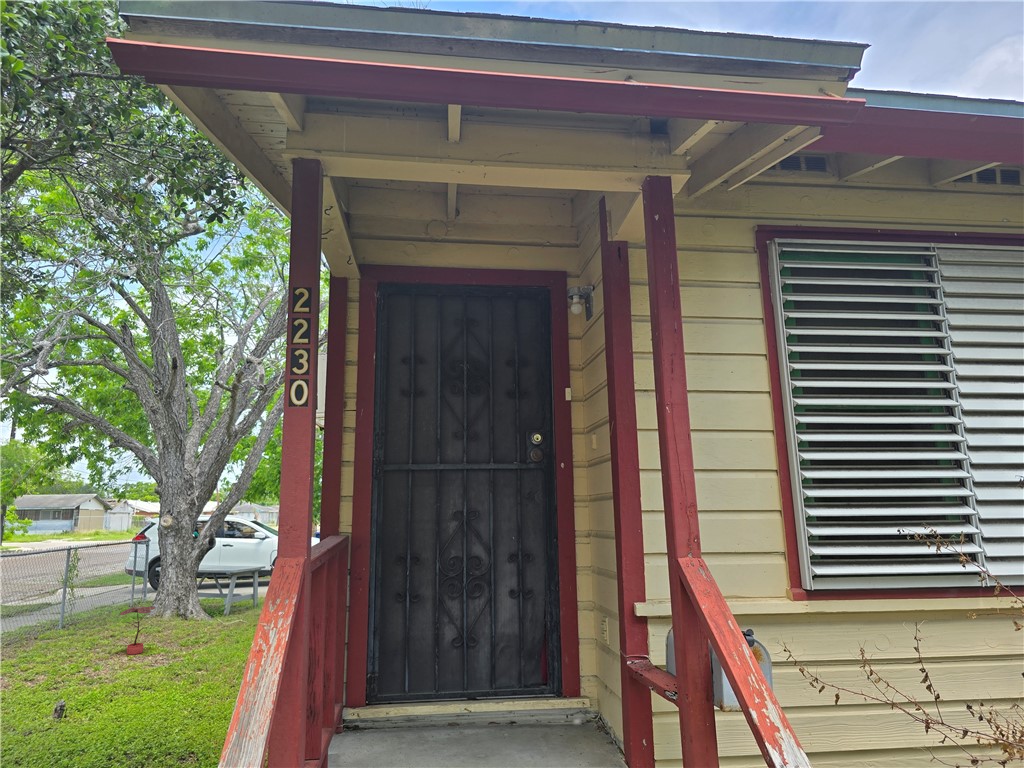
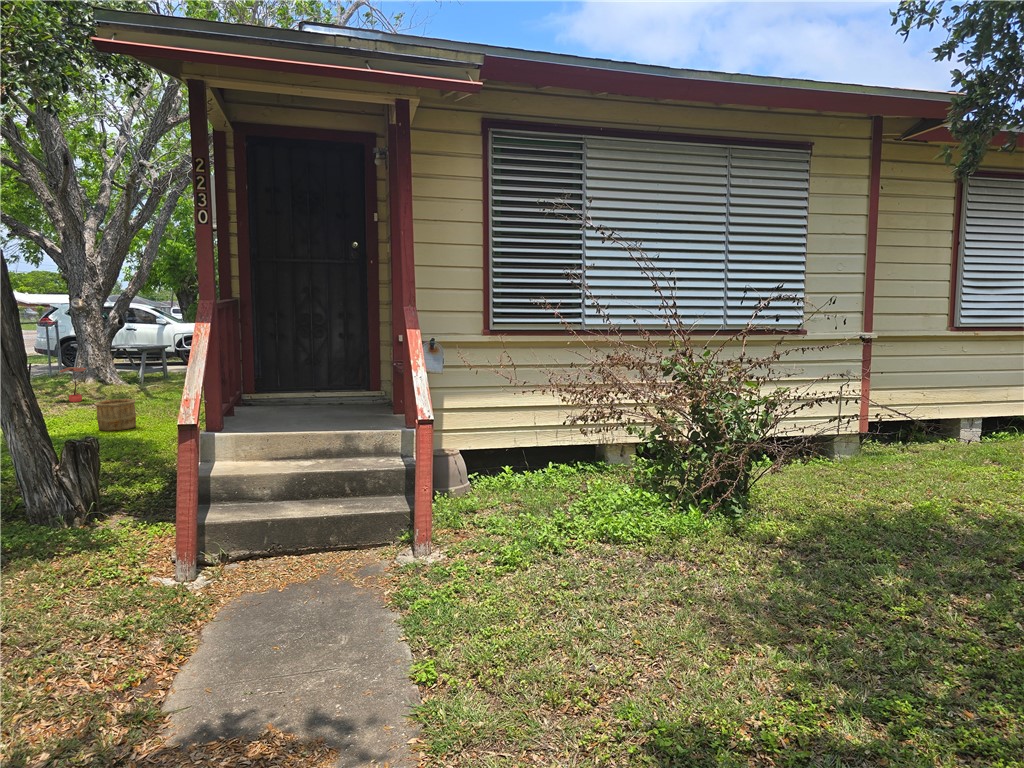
wooden bucket: none [128,677,189,737] -> present [95,399,136,431]

